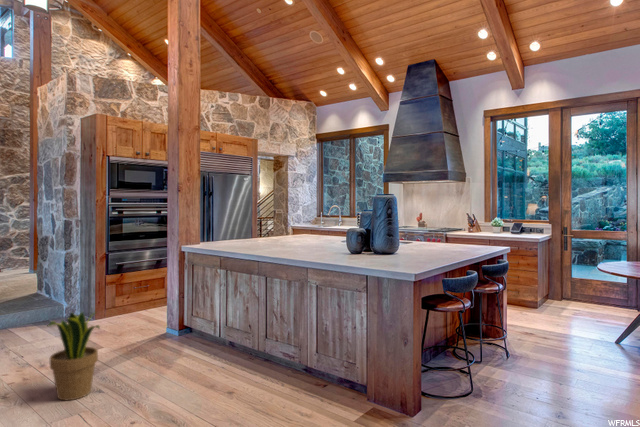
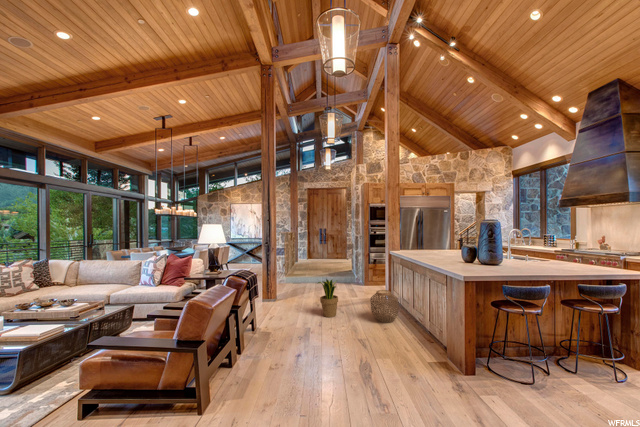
woven basket: none [176,318,228,378] -> present [370,290,399,323]

